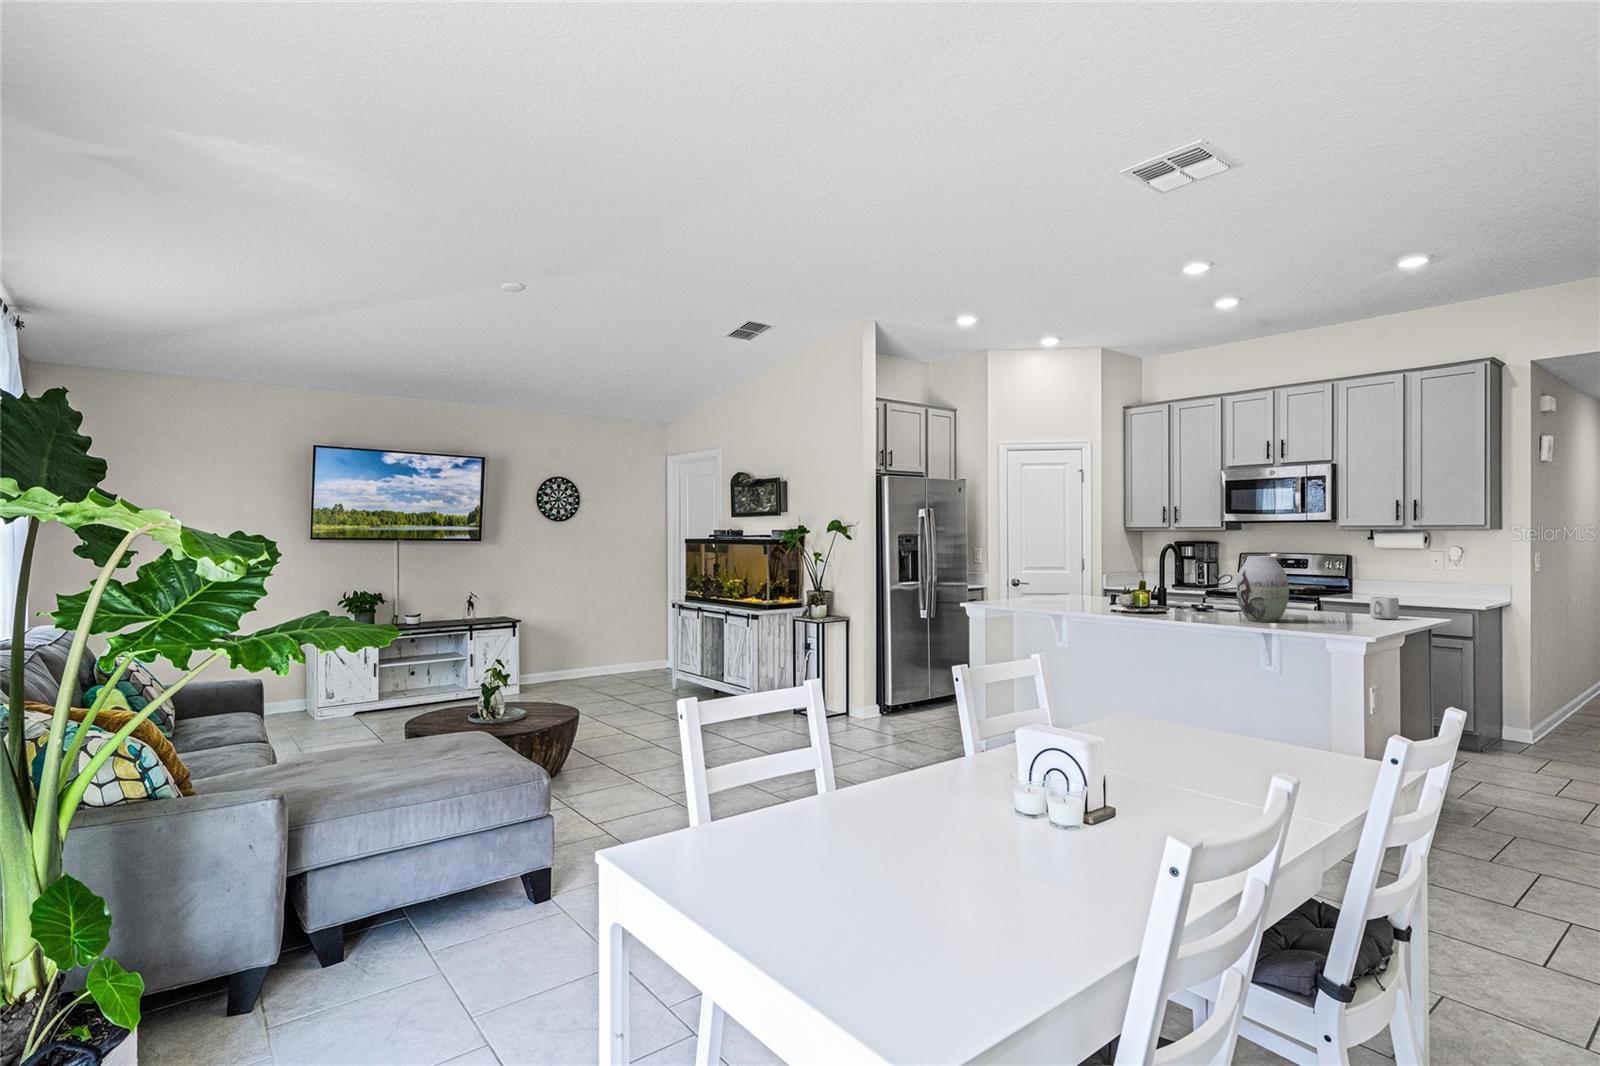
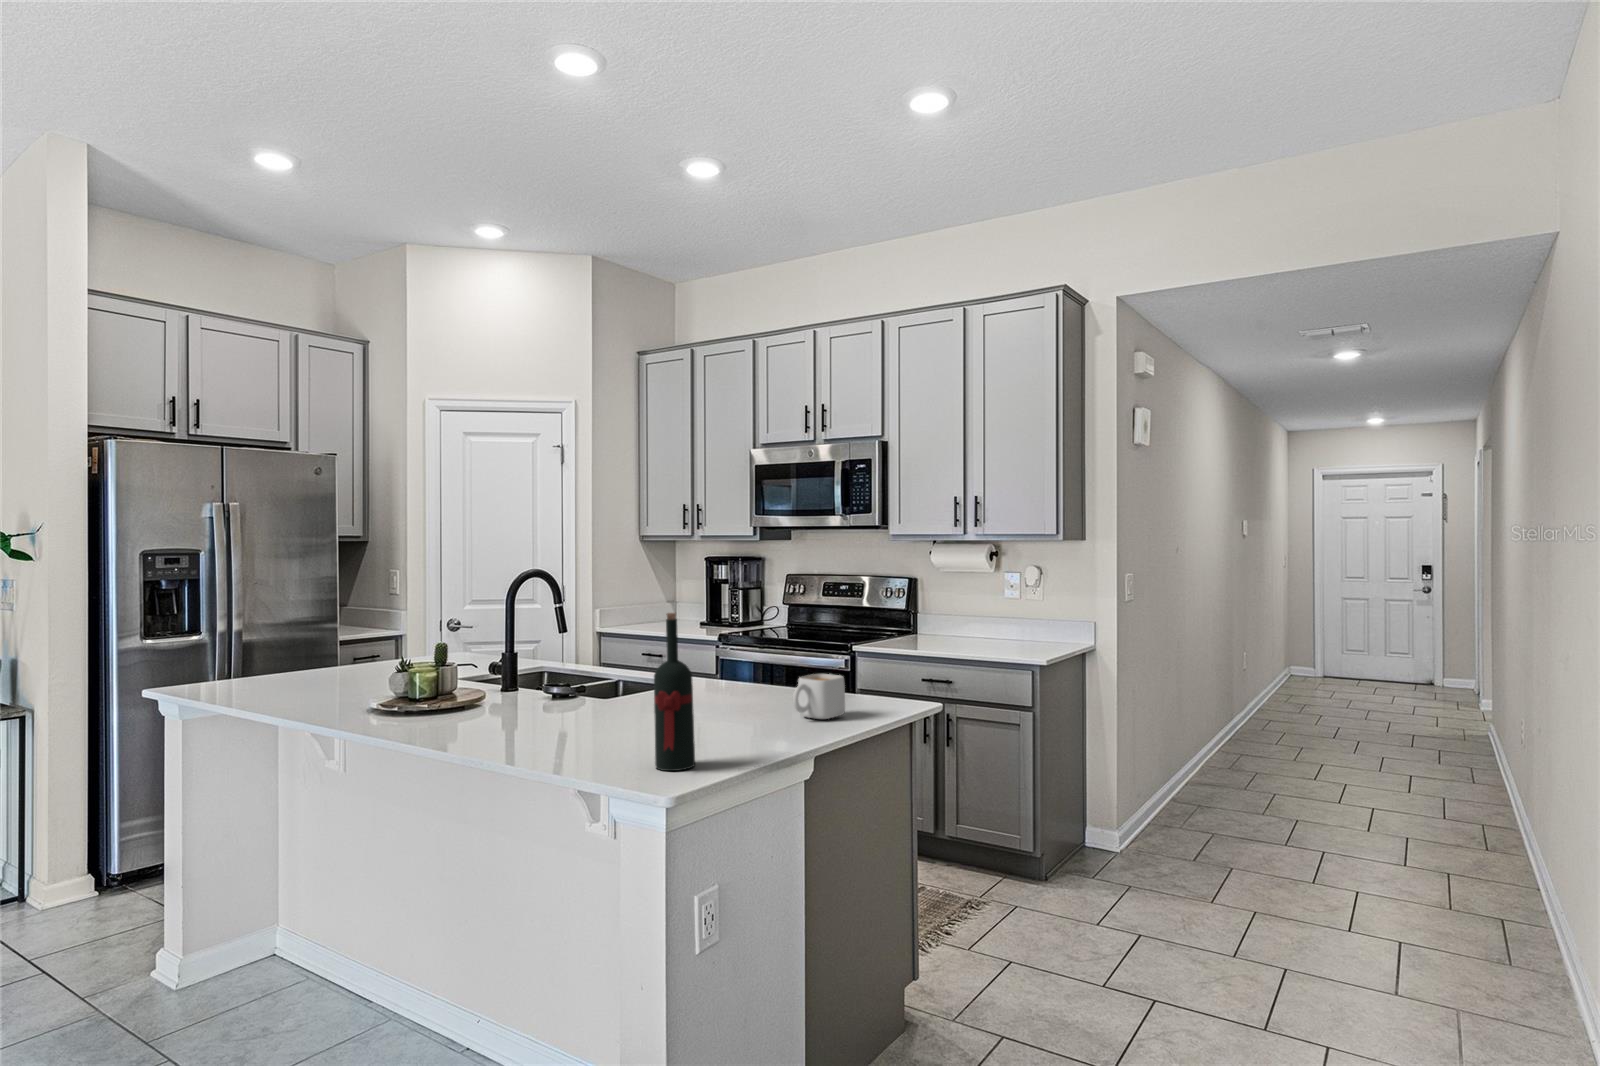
vase: present [1236,556,1289,622] -> none [502,605,603,750]
wine bottle: none [1338,557,1361,628] -> present [654,613,695,771]

